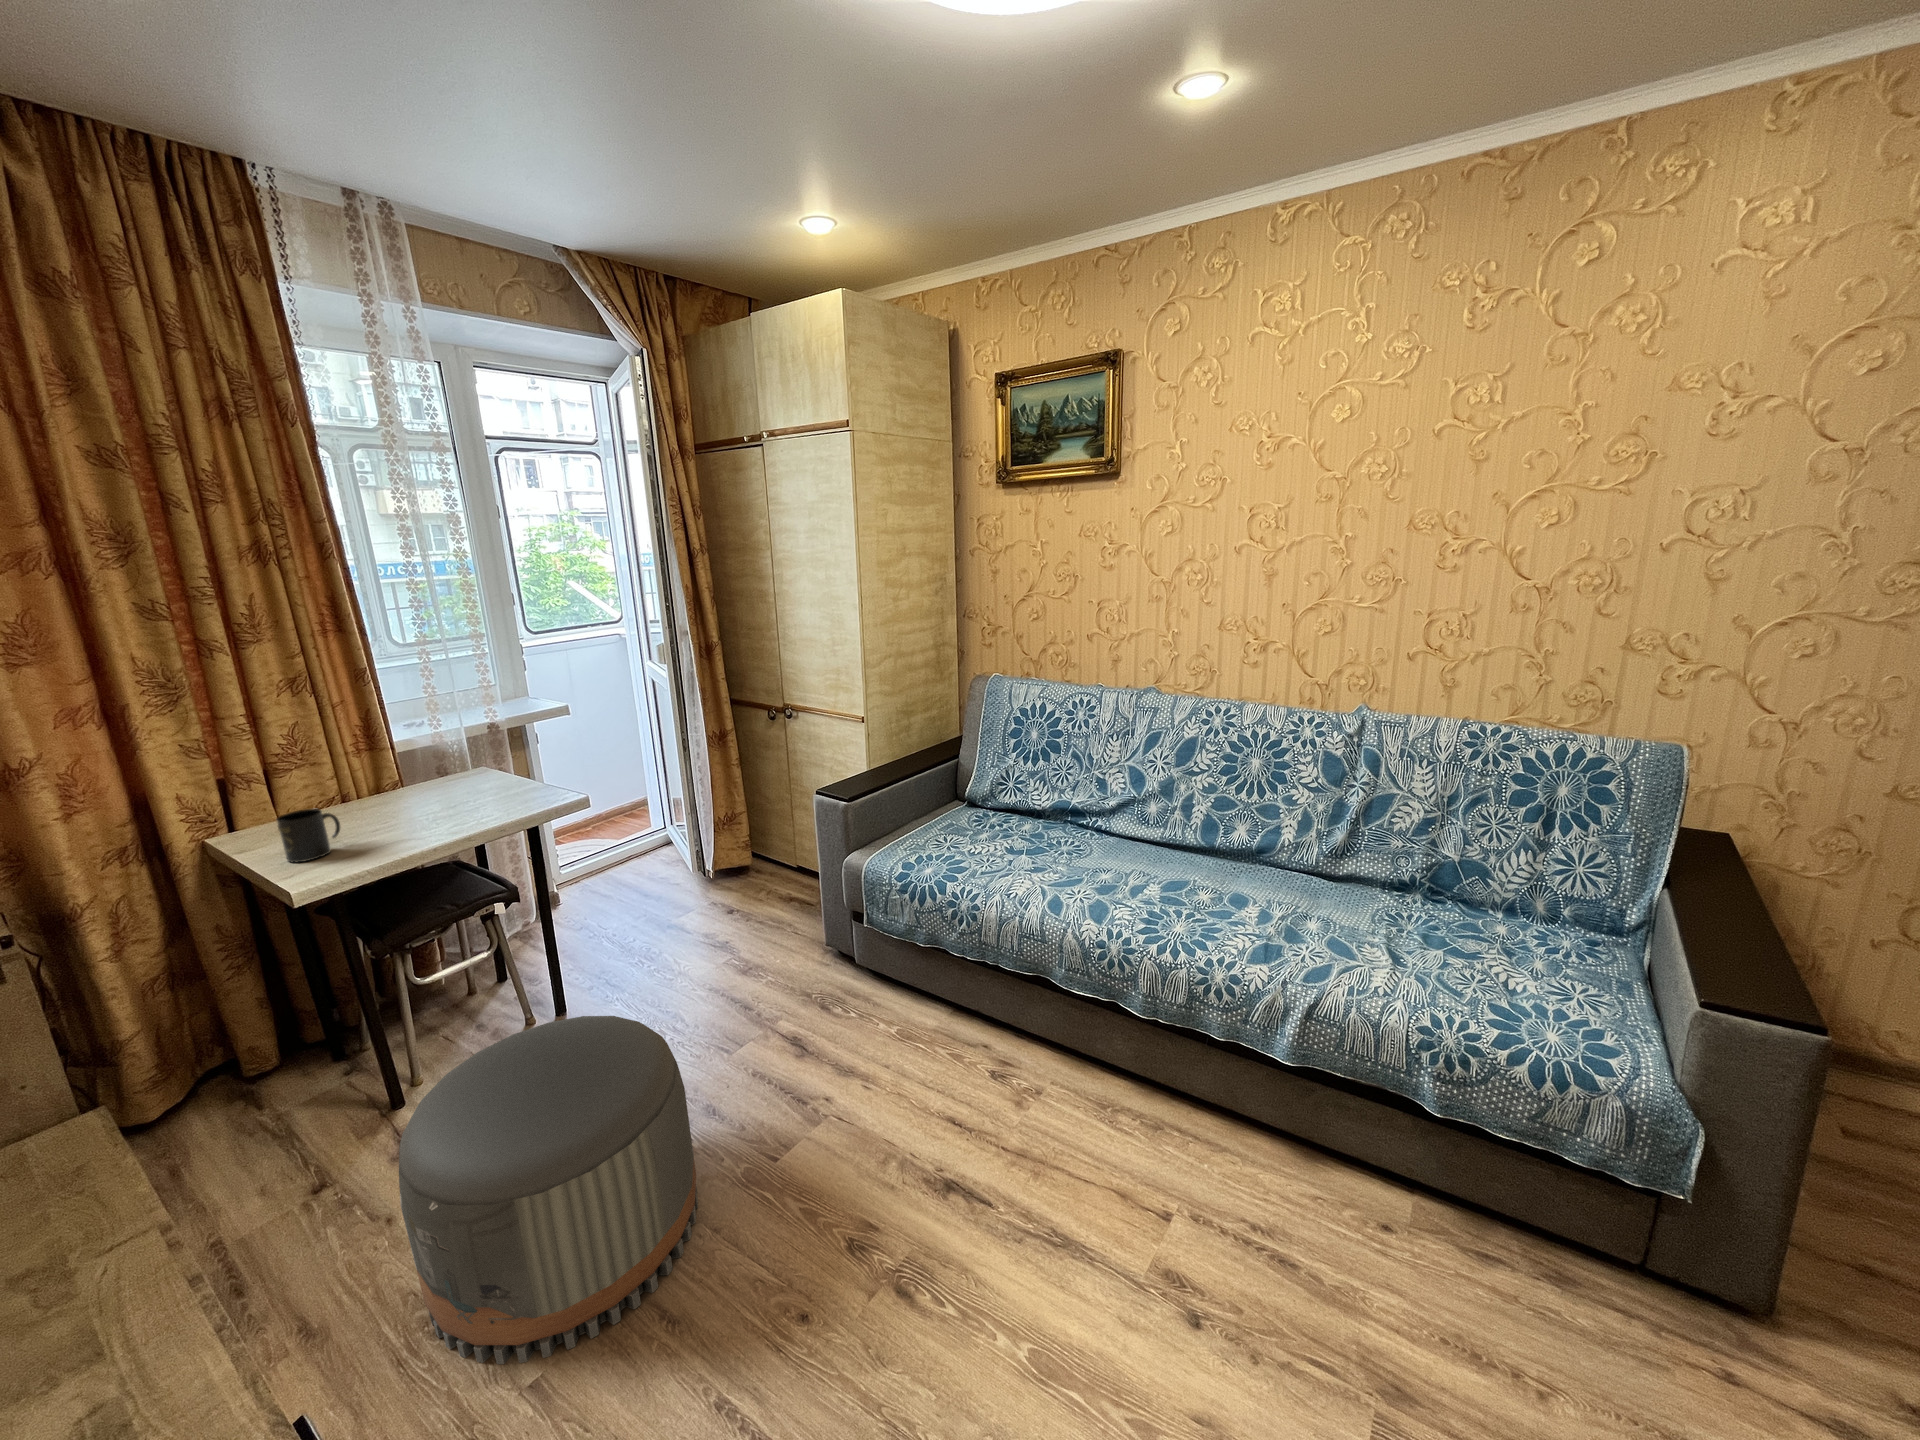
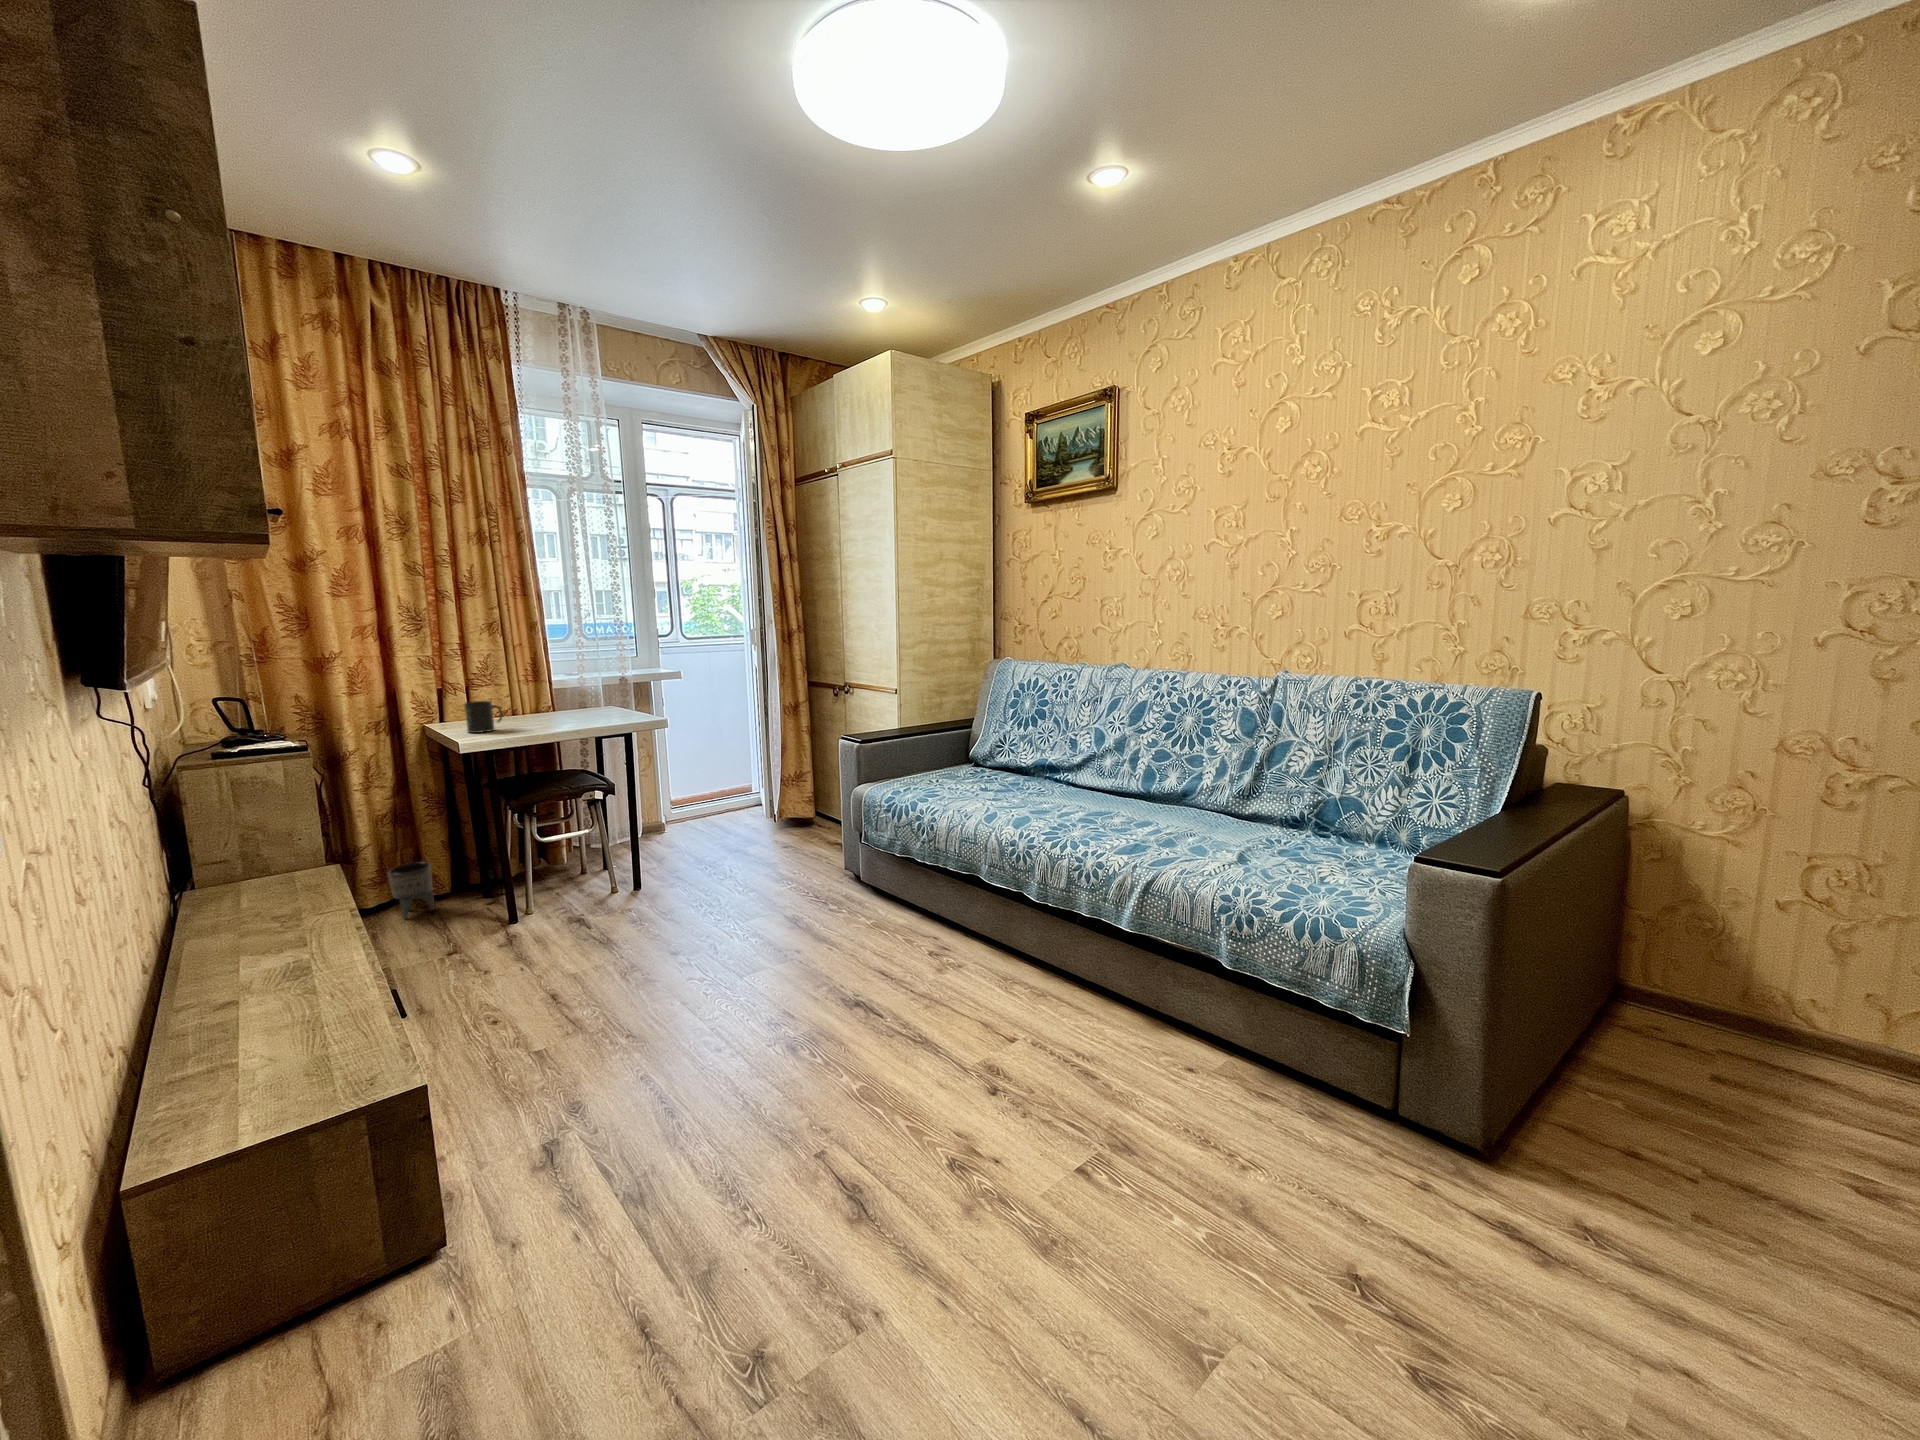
pouf: present [399,1016,698,1364] -> none [489,845,688,1038]
planter: none [170,1044,254,1137] -> present [388,862,434,919]

